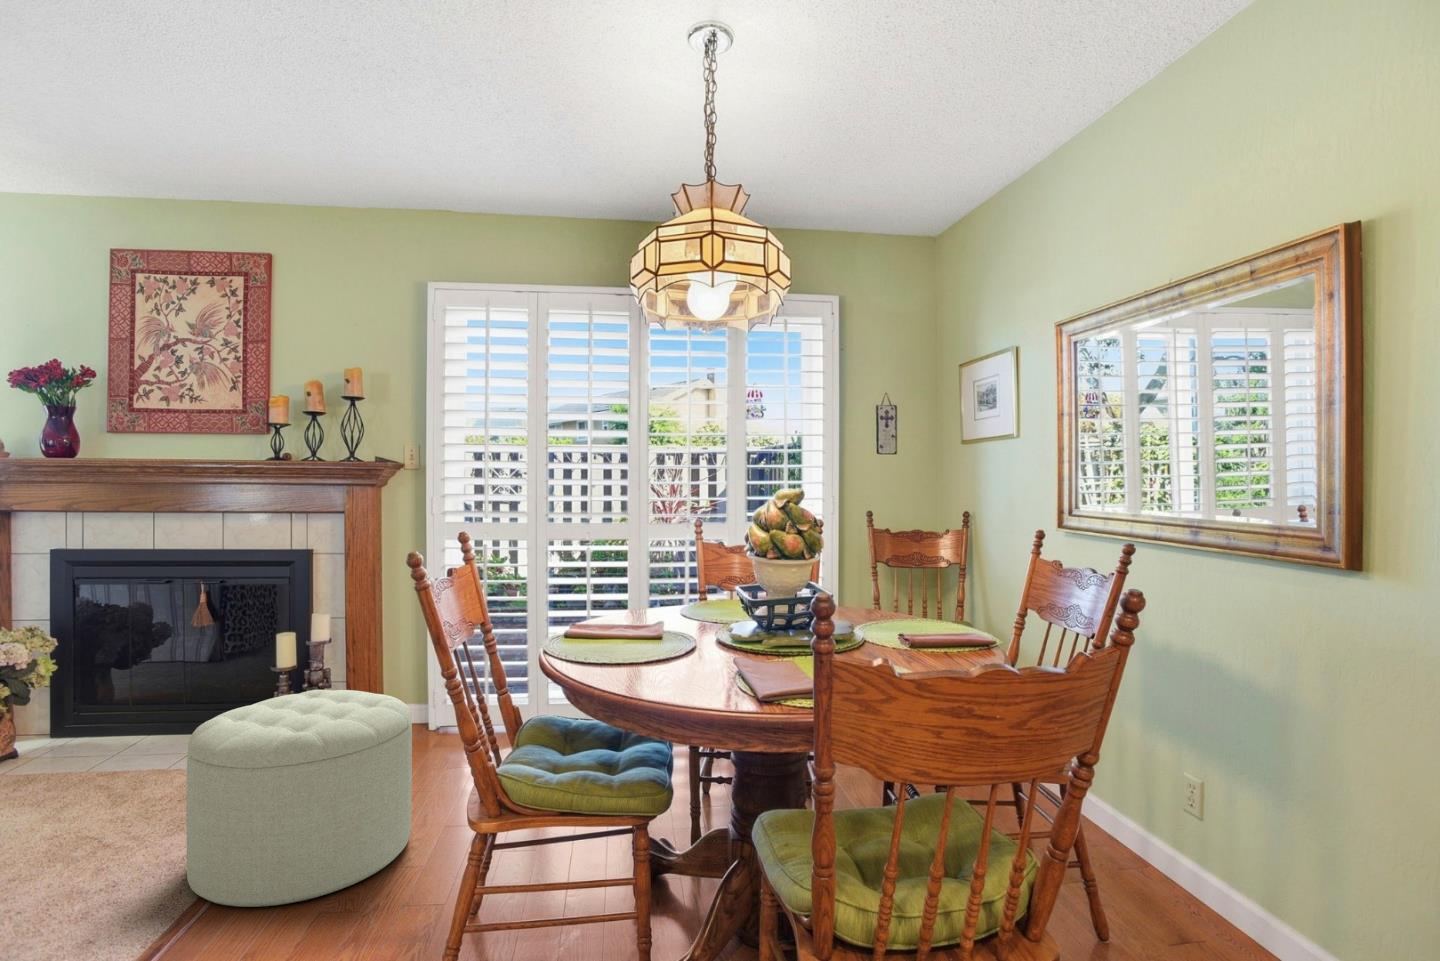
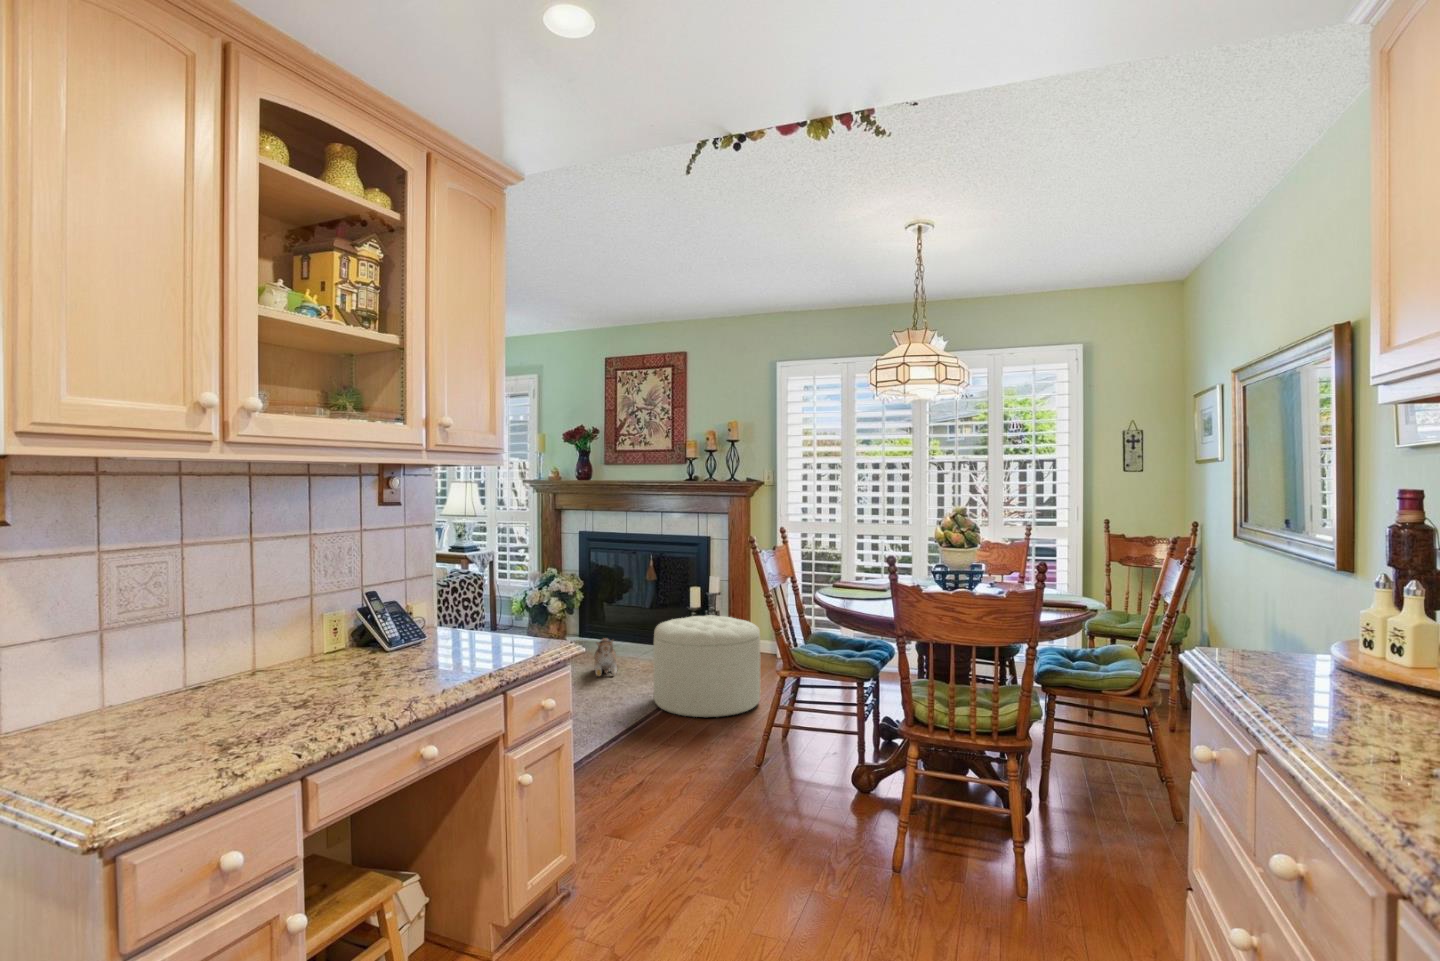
plush toy: none [56,755,115,832] -> present [594,638,617,676]

